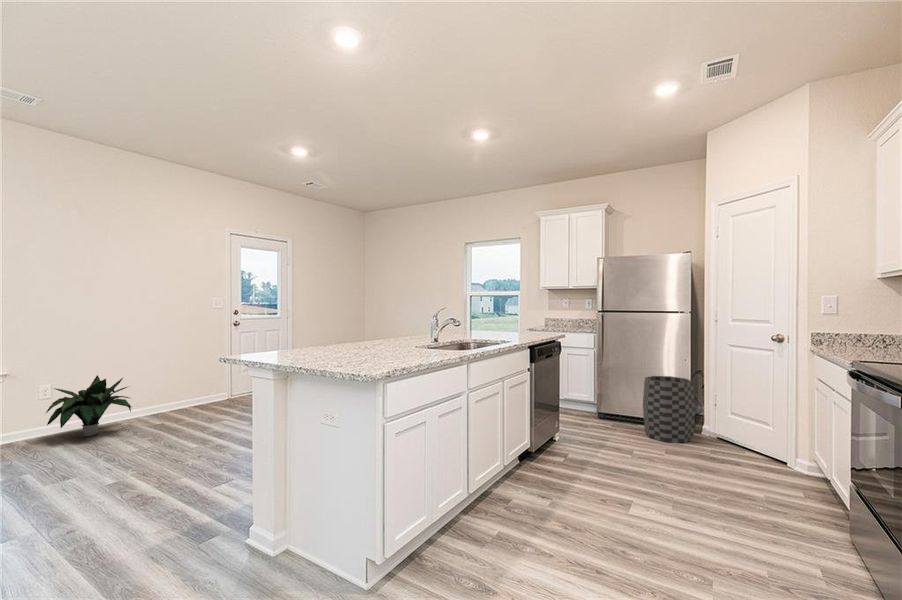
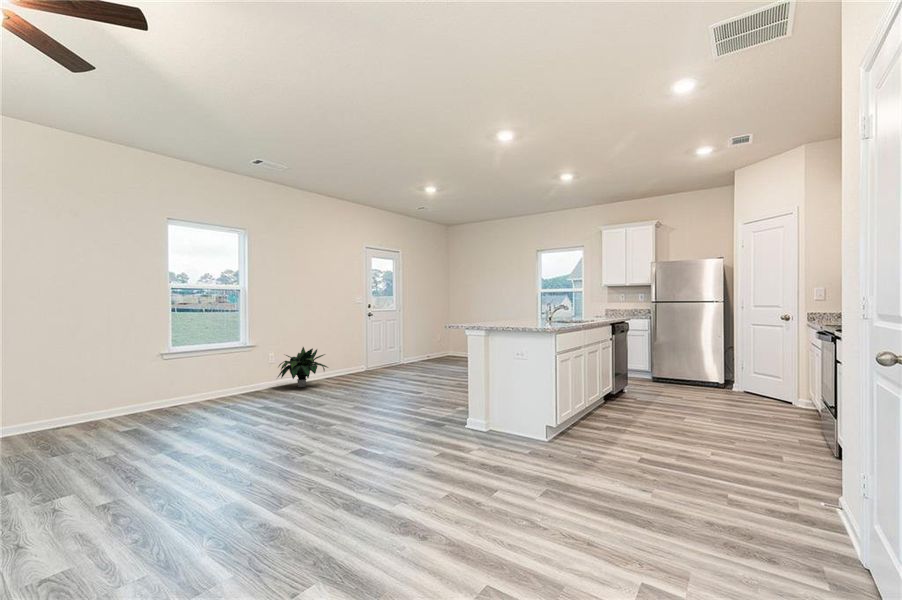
trash can: present [643,376,695,443] -> none [688,348,728,394]

